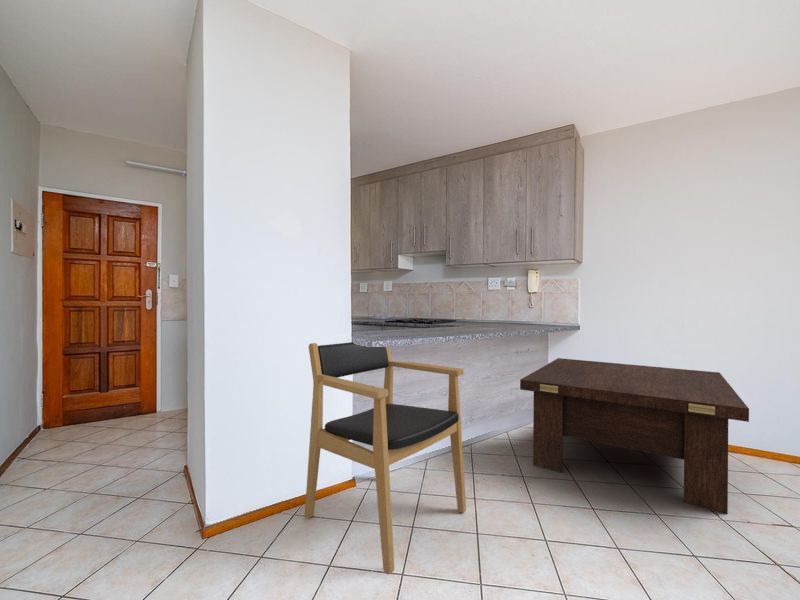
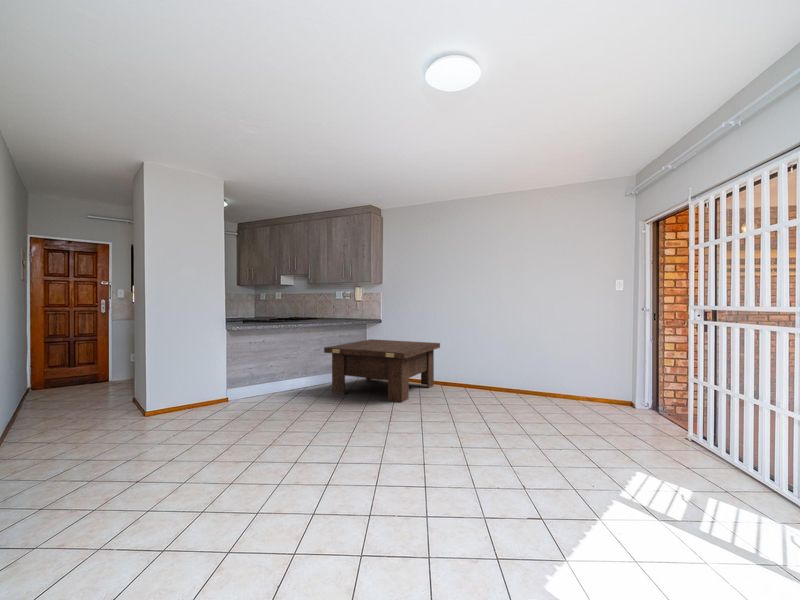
armchair: present [305,342,466,574] -> none [196,325,279,421]

